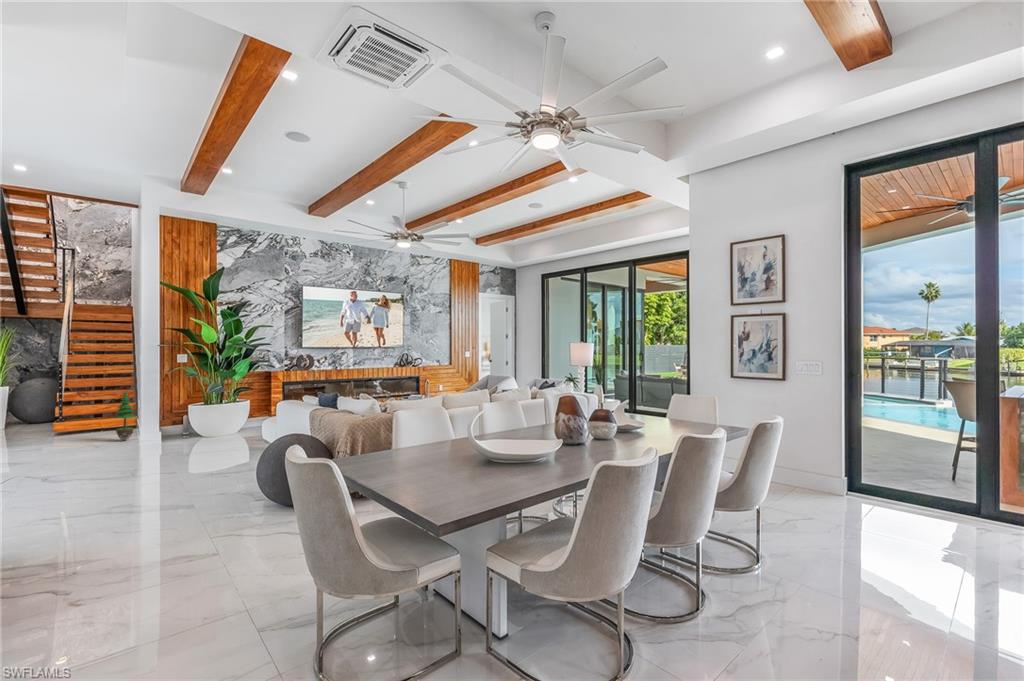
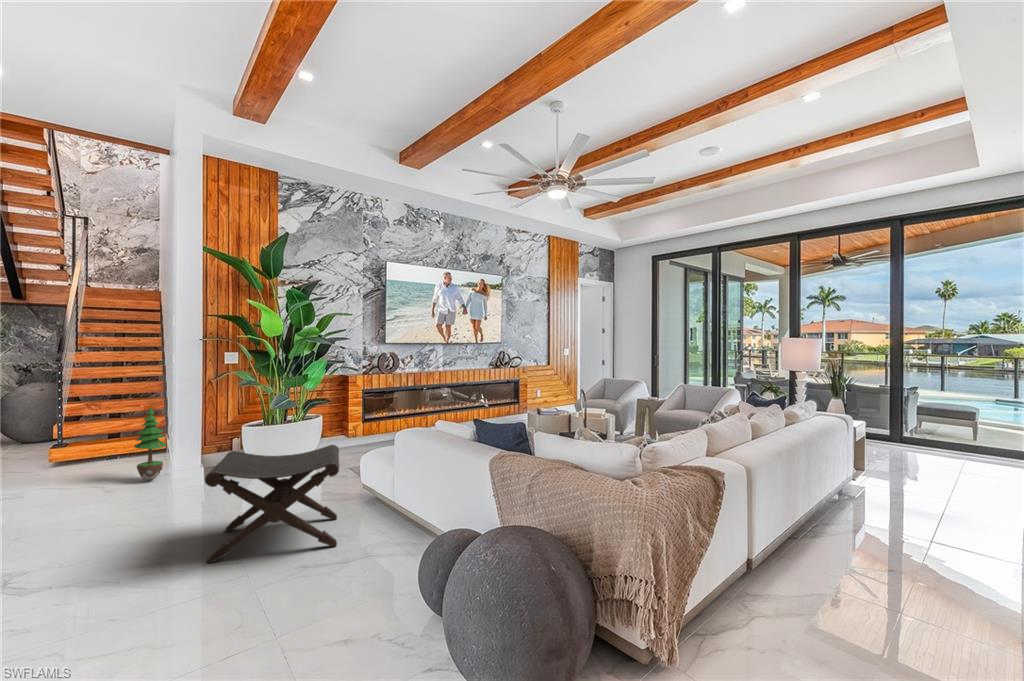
footstool: none [158,411,243,471] -> present [205,445,339,563]

